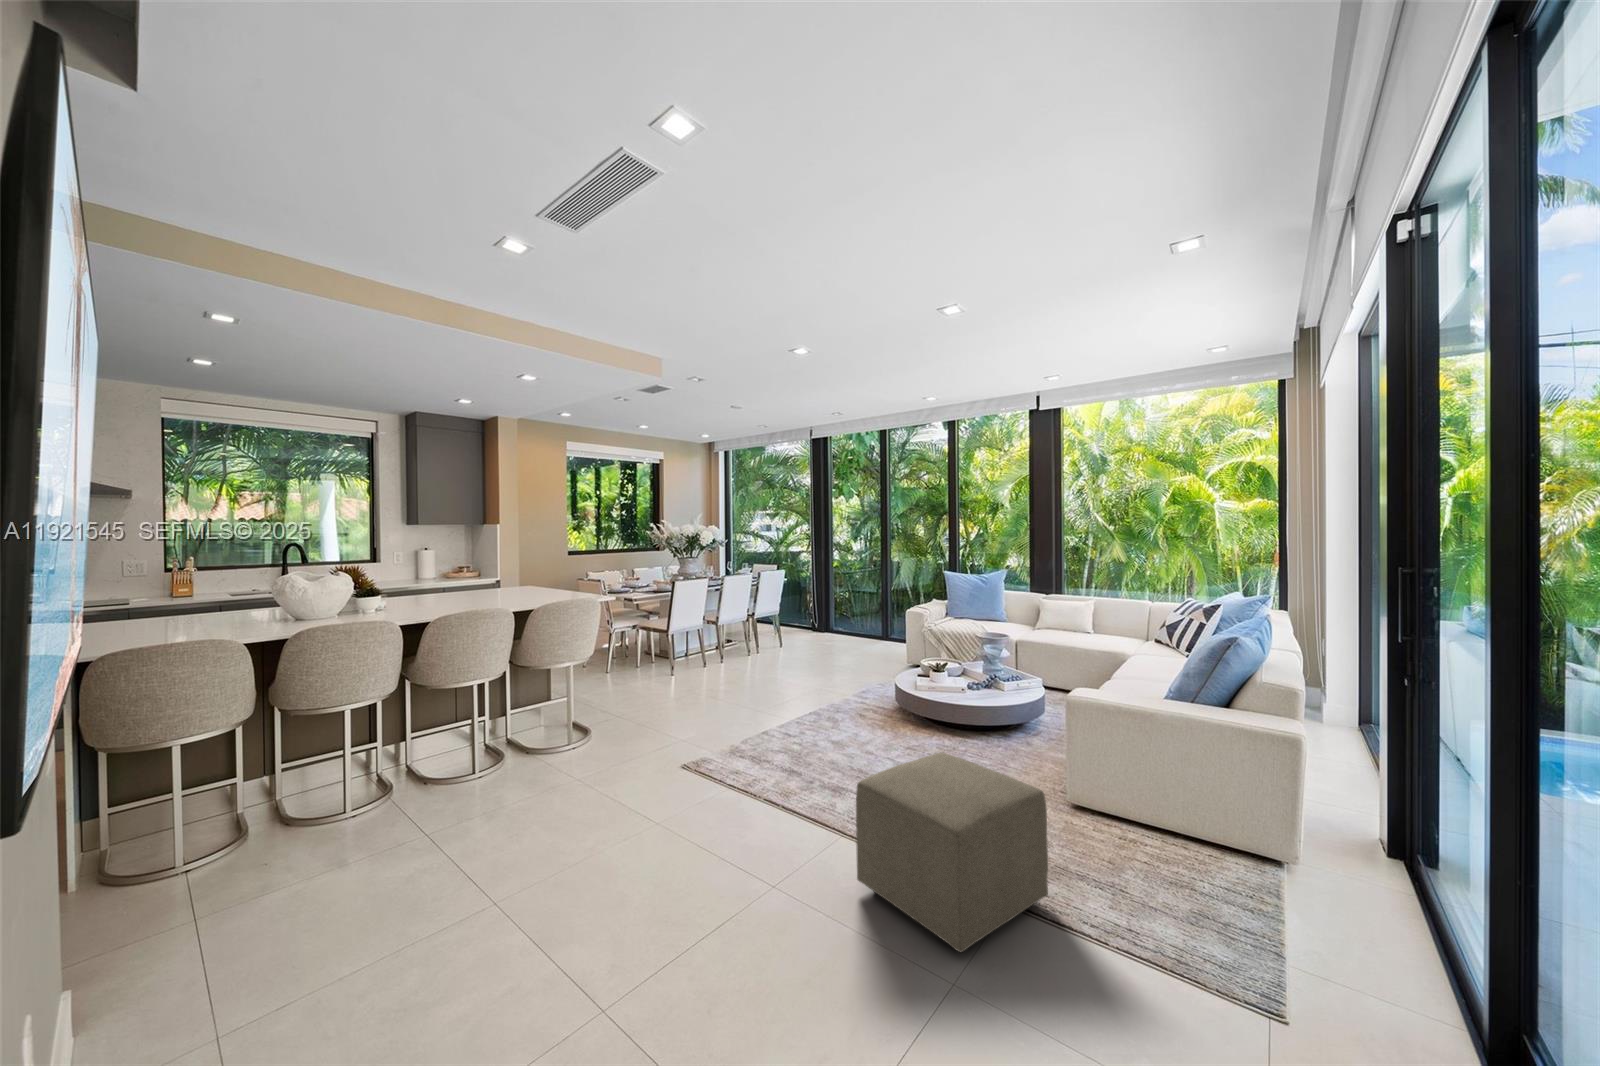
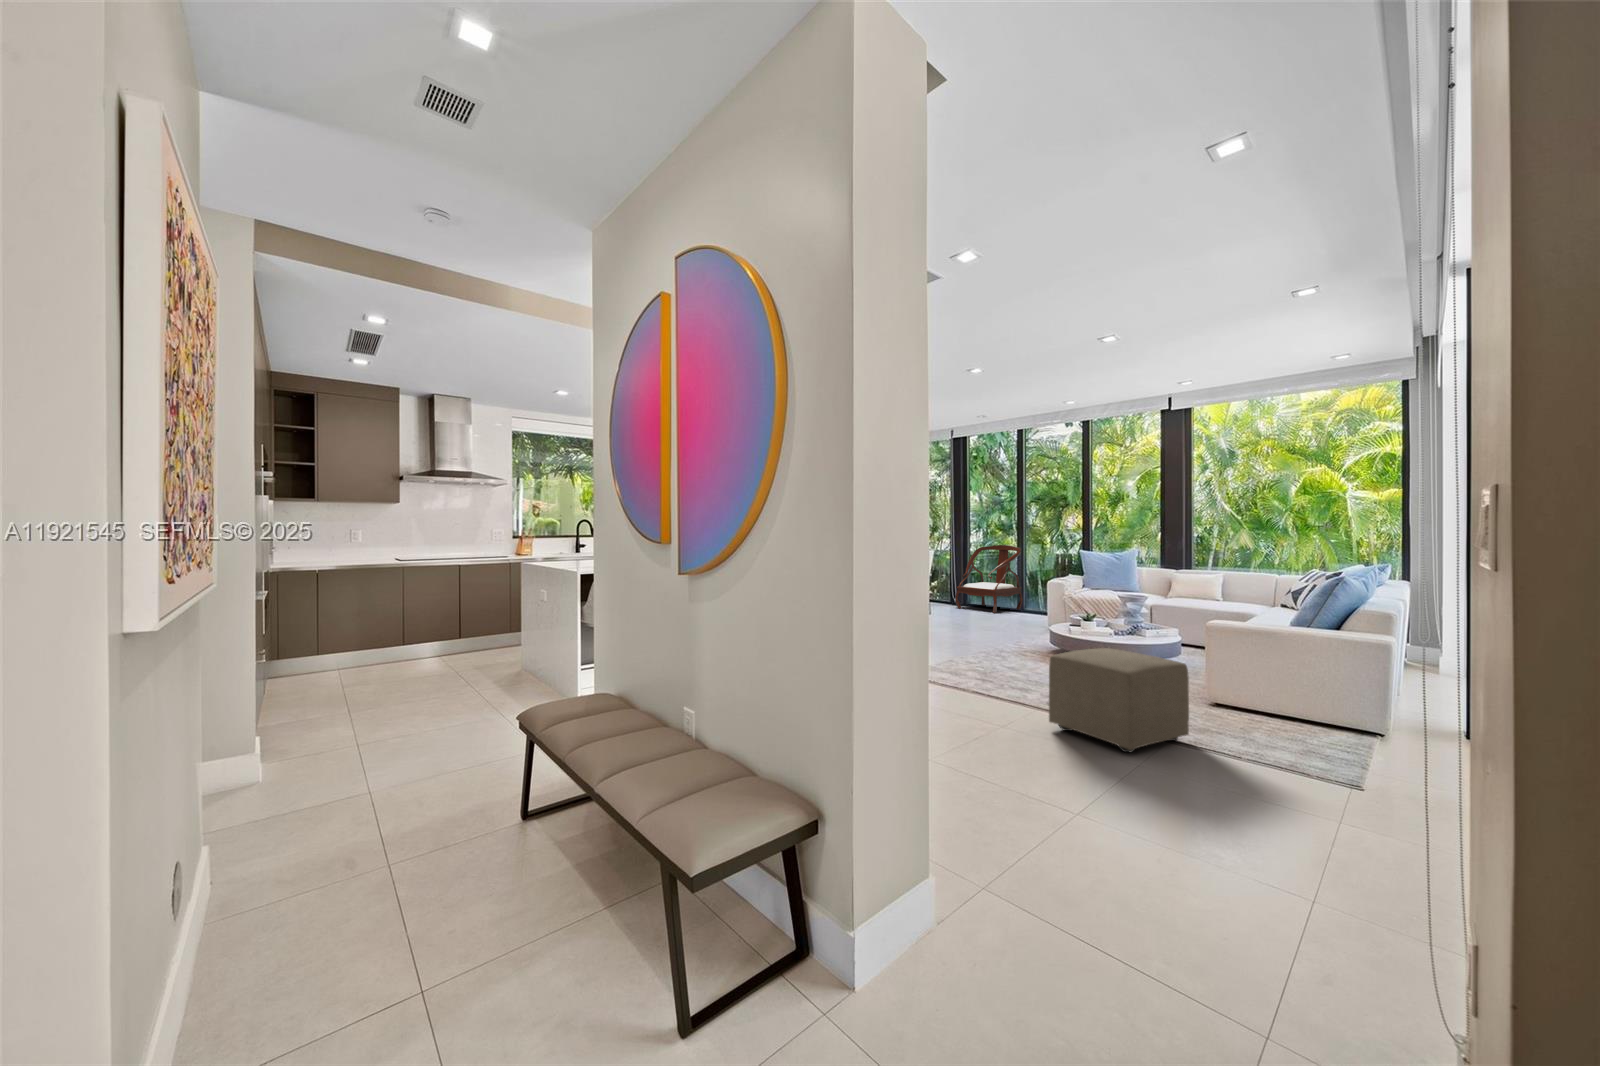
armchair: none [814,560,889,641] -> present [955,545,1023,613]

